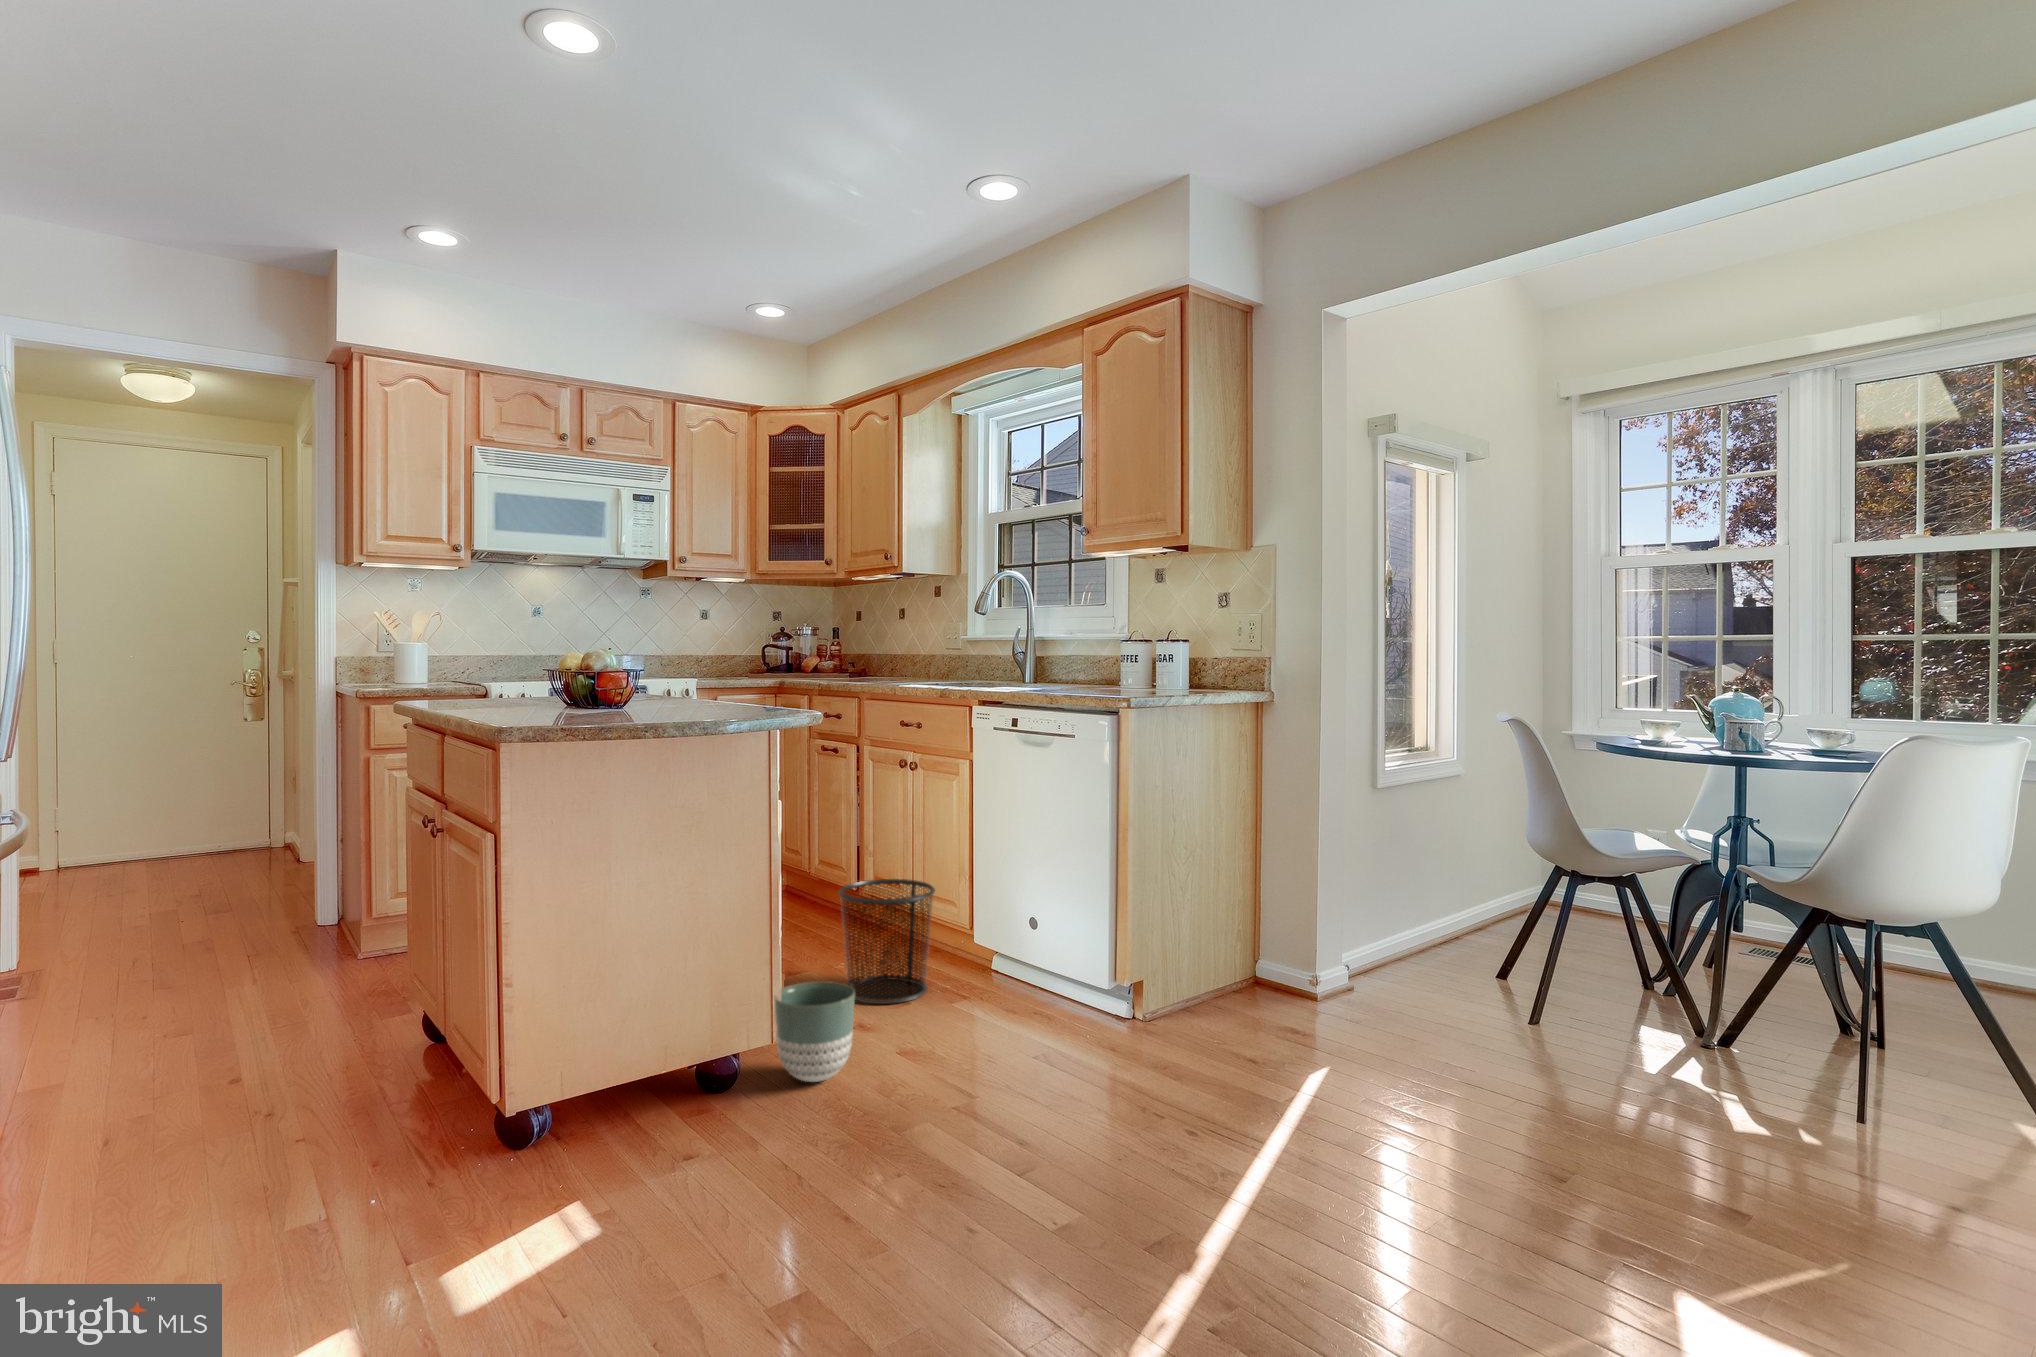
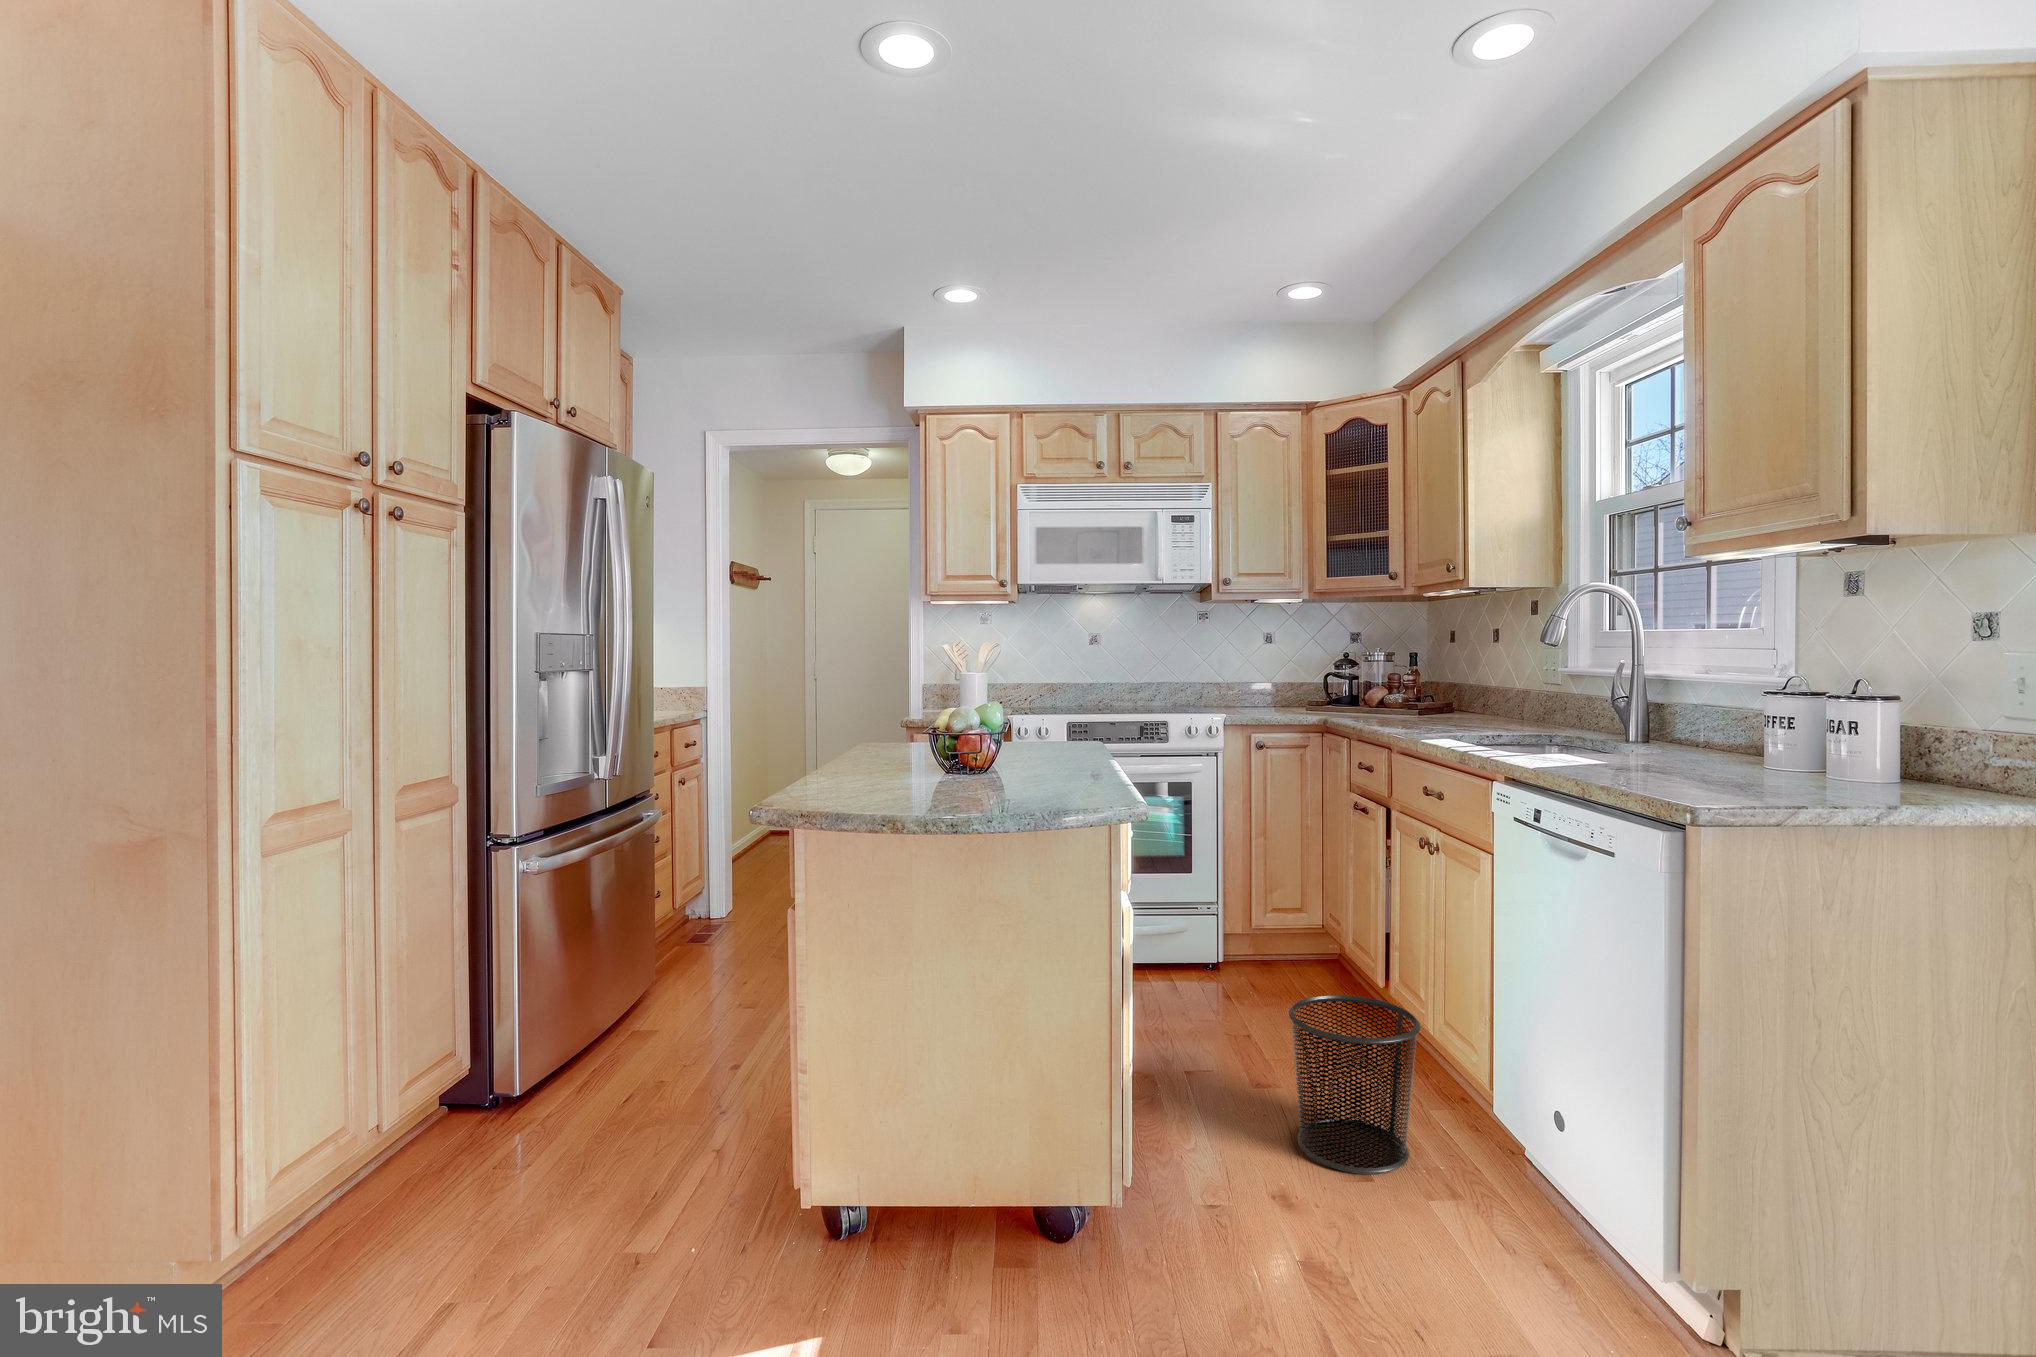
planter: present [775,981,855,1082] -> none [1127,1136,1229,1277]

